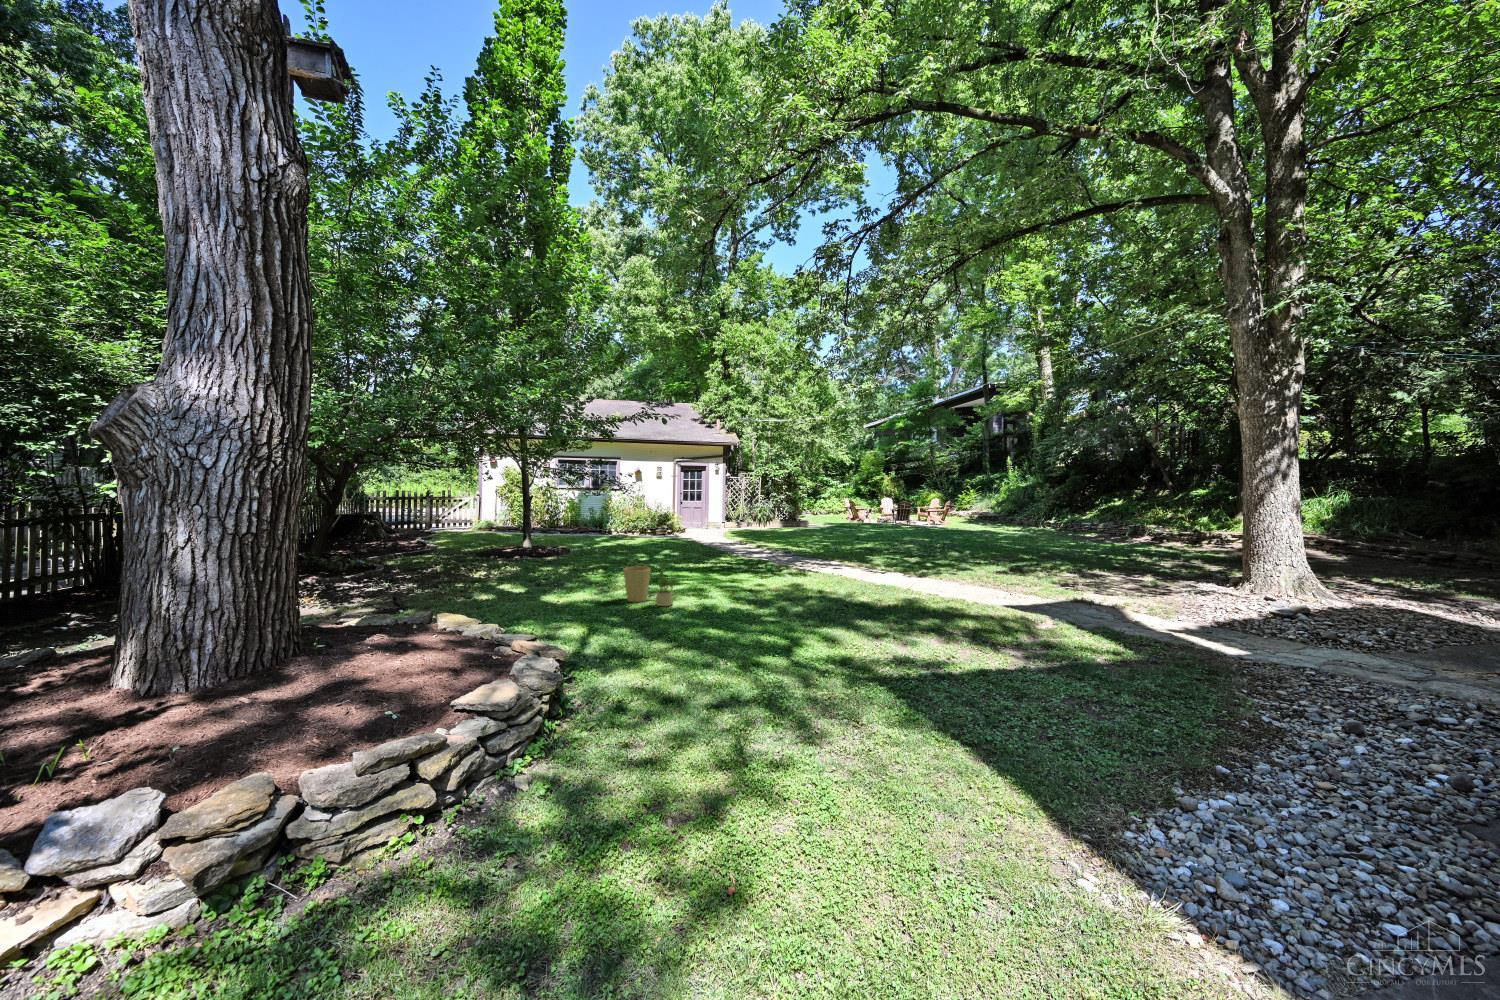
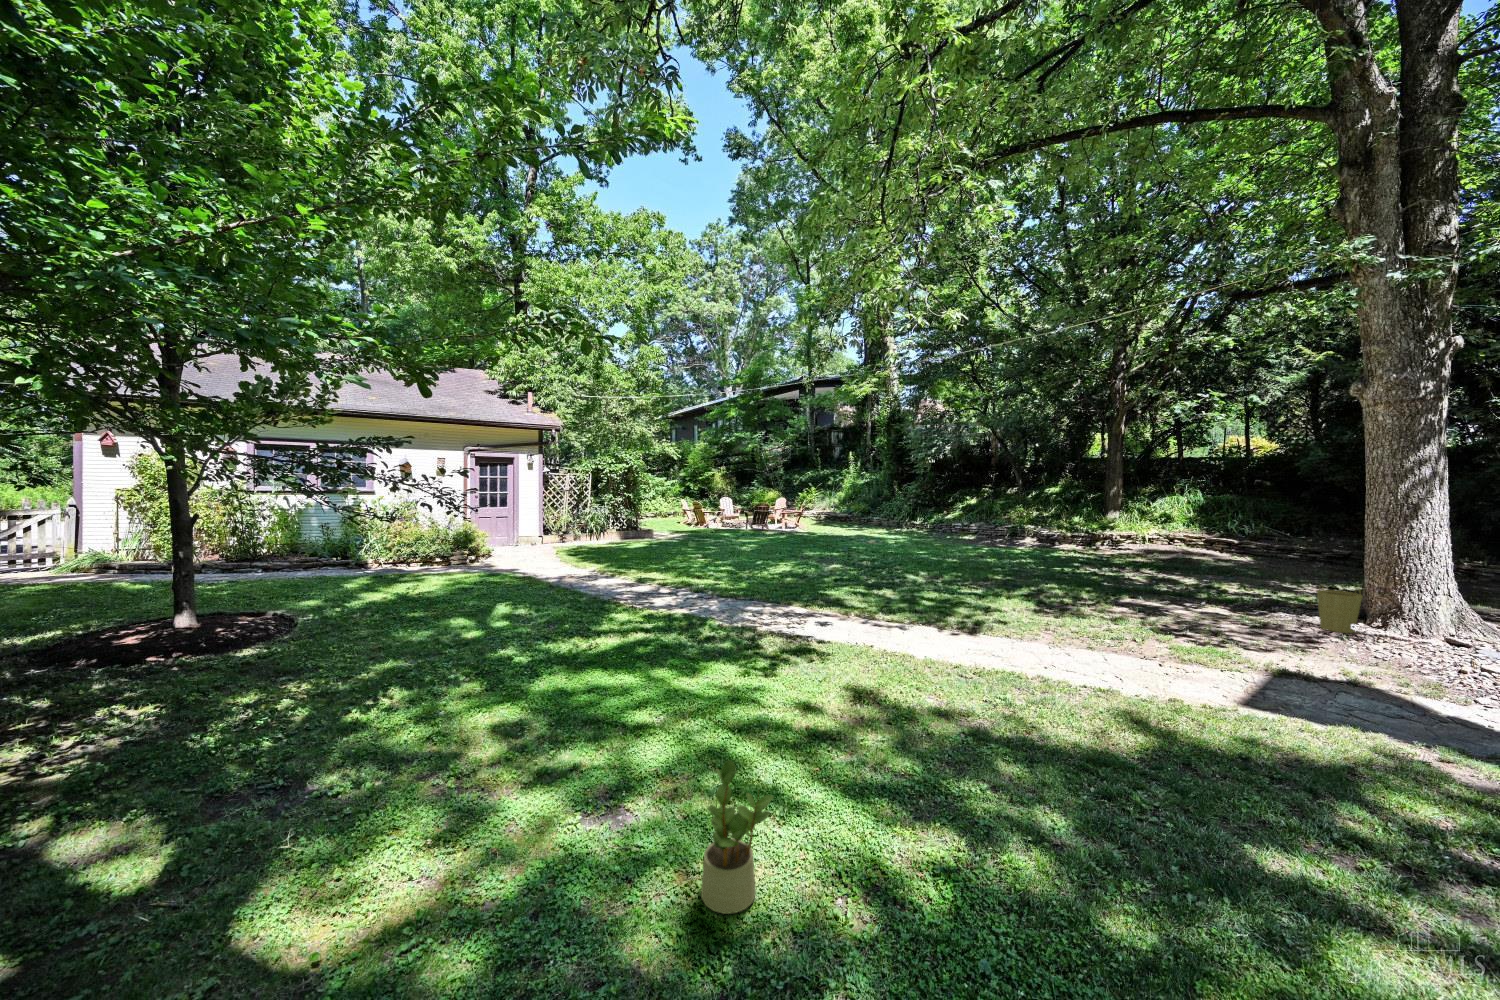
basket: present [623,565,651,602] -> present [1317,585,1363,633]

